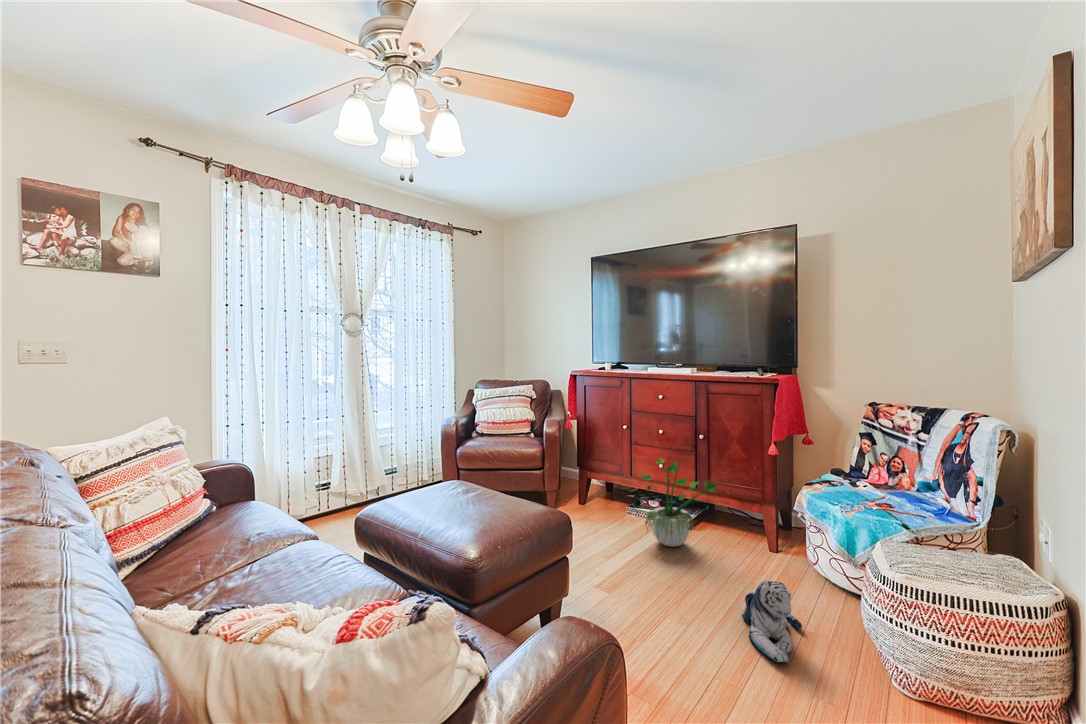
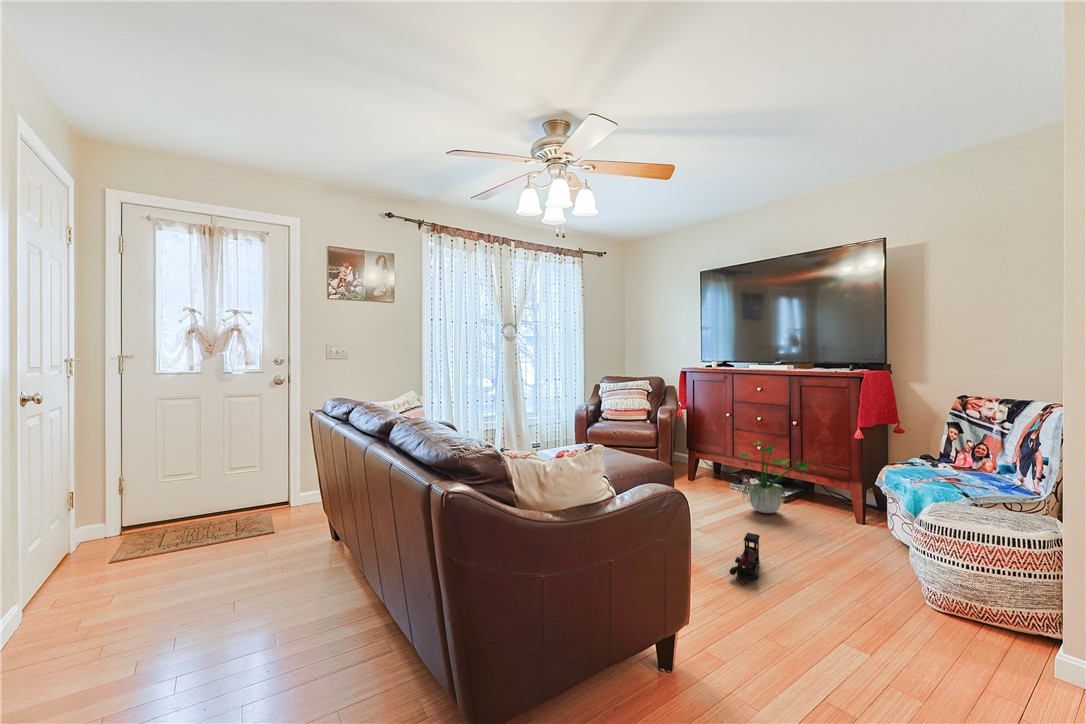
plush toy: present [742,580,802,663] -> none [813,525,863,583]
toy train: none [653,599,692,691] -> present [730,533,760,585]

